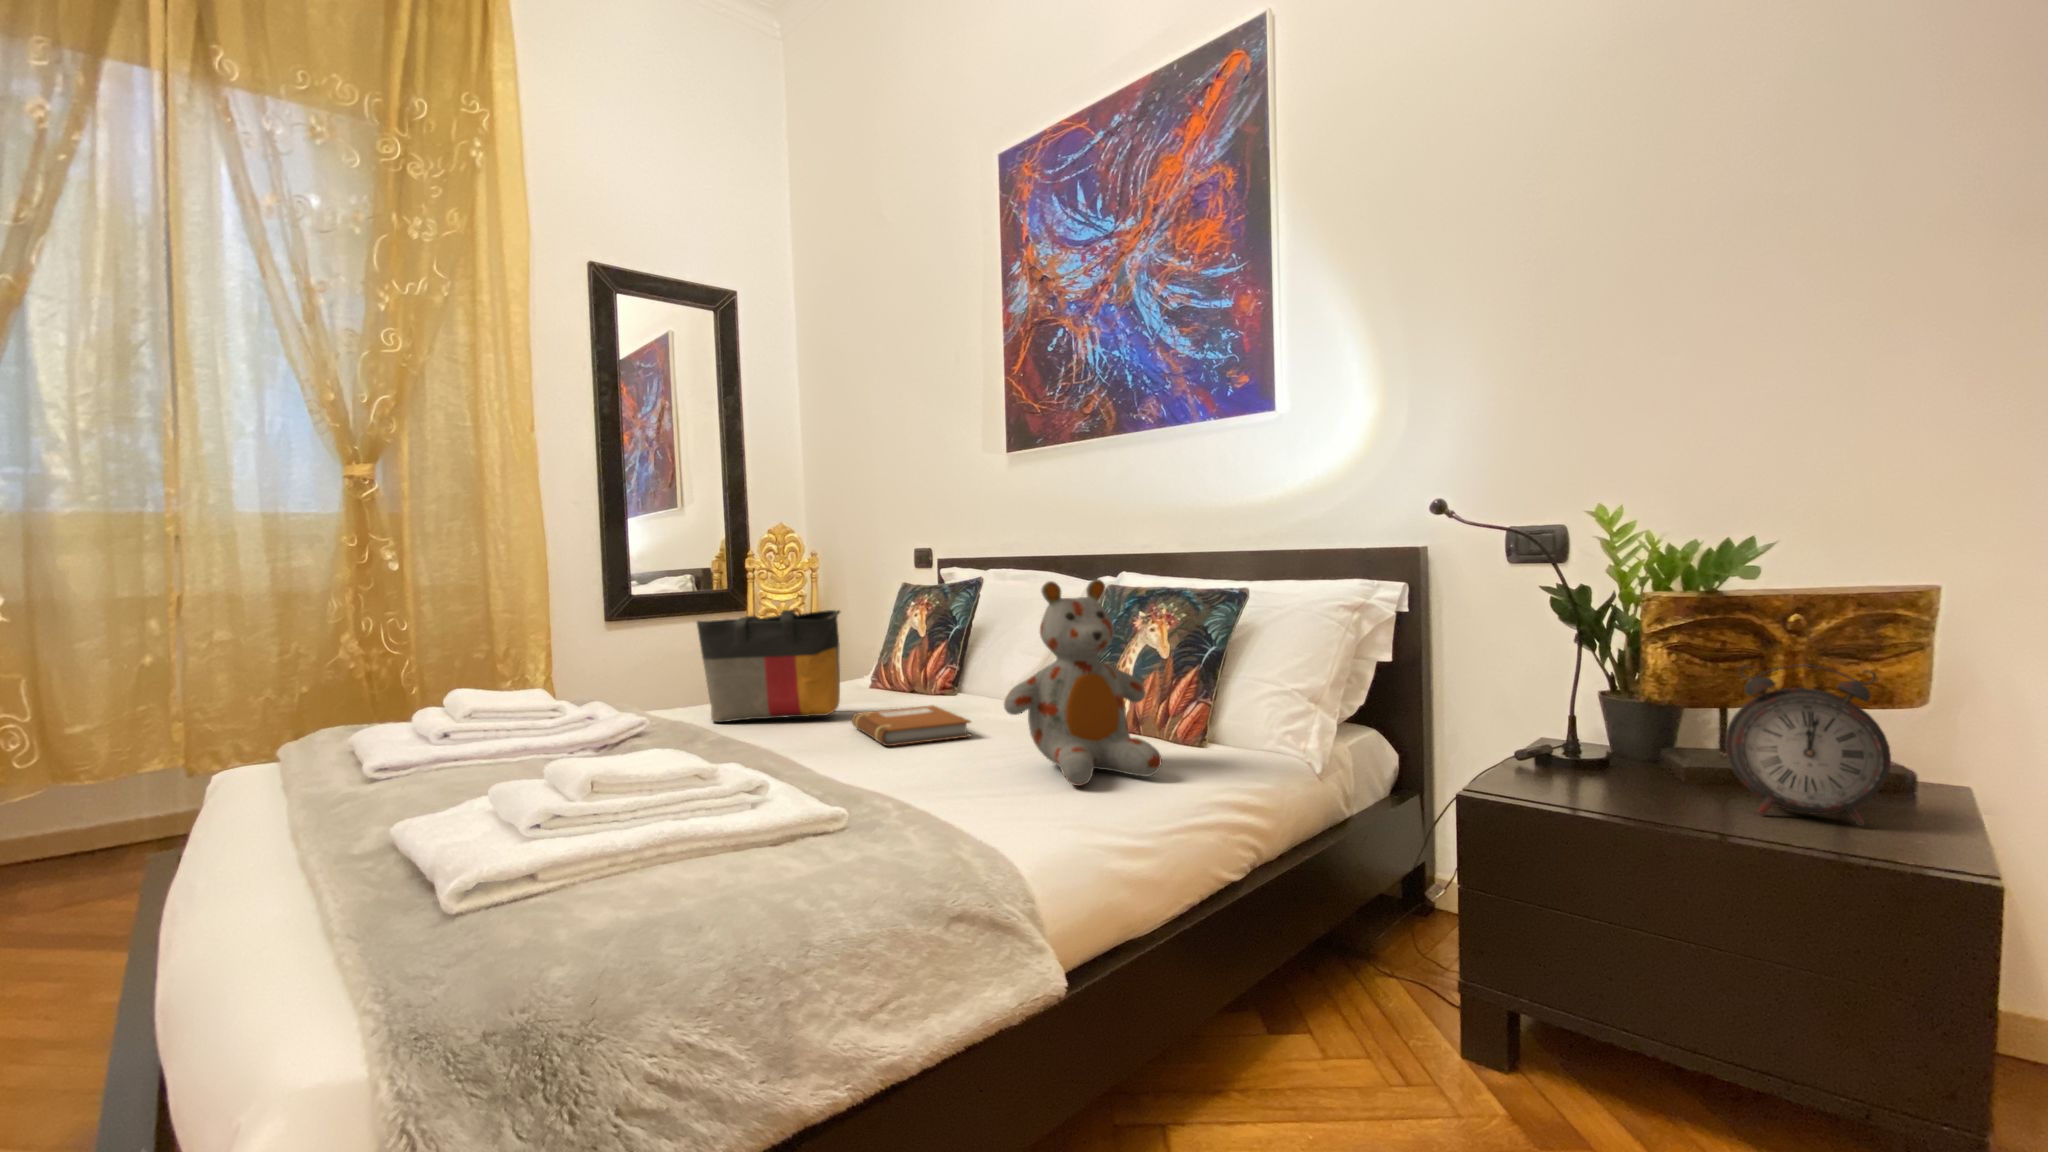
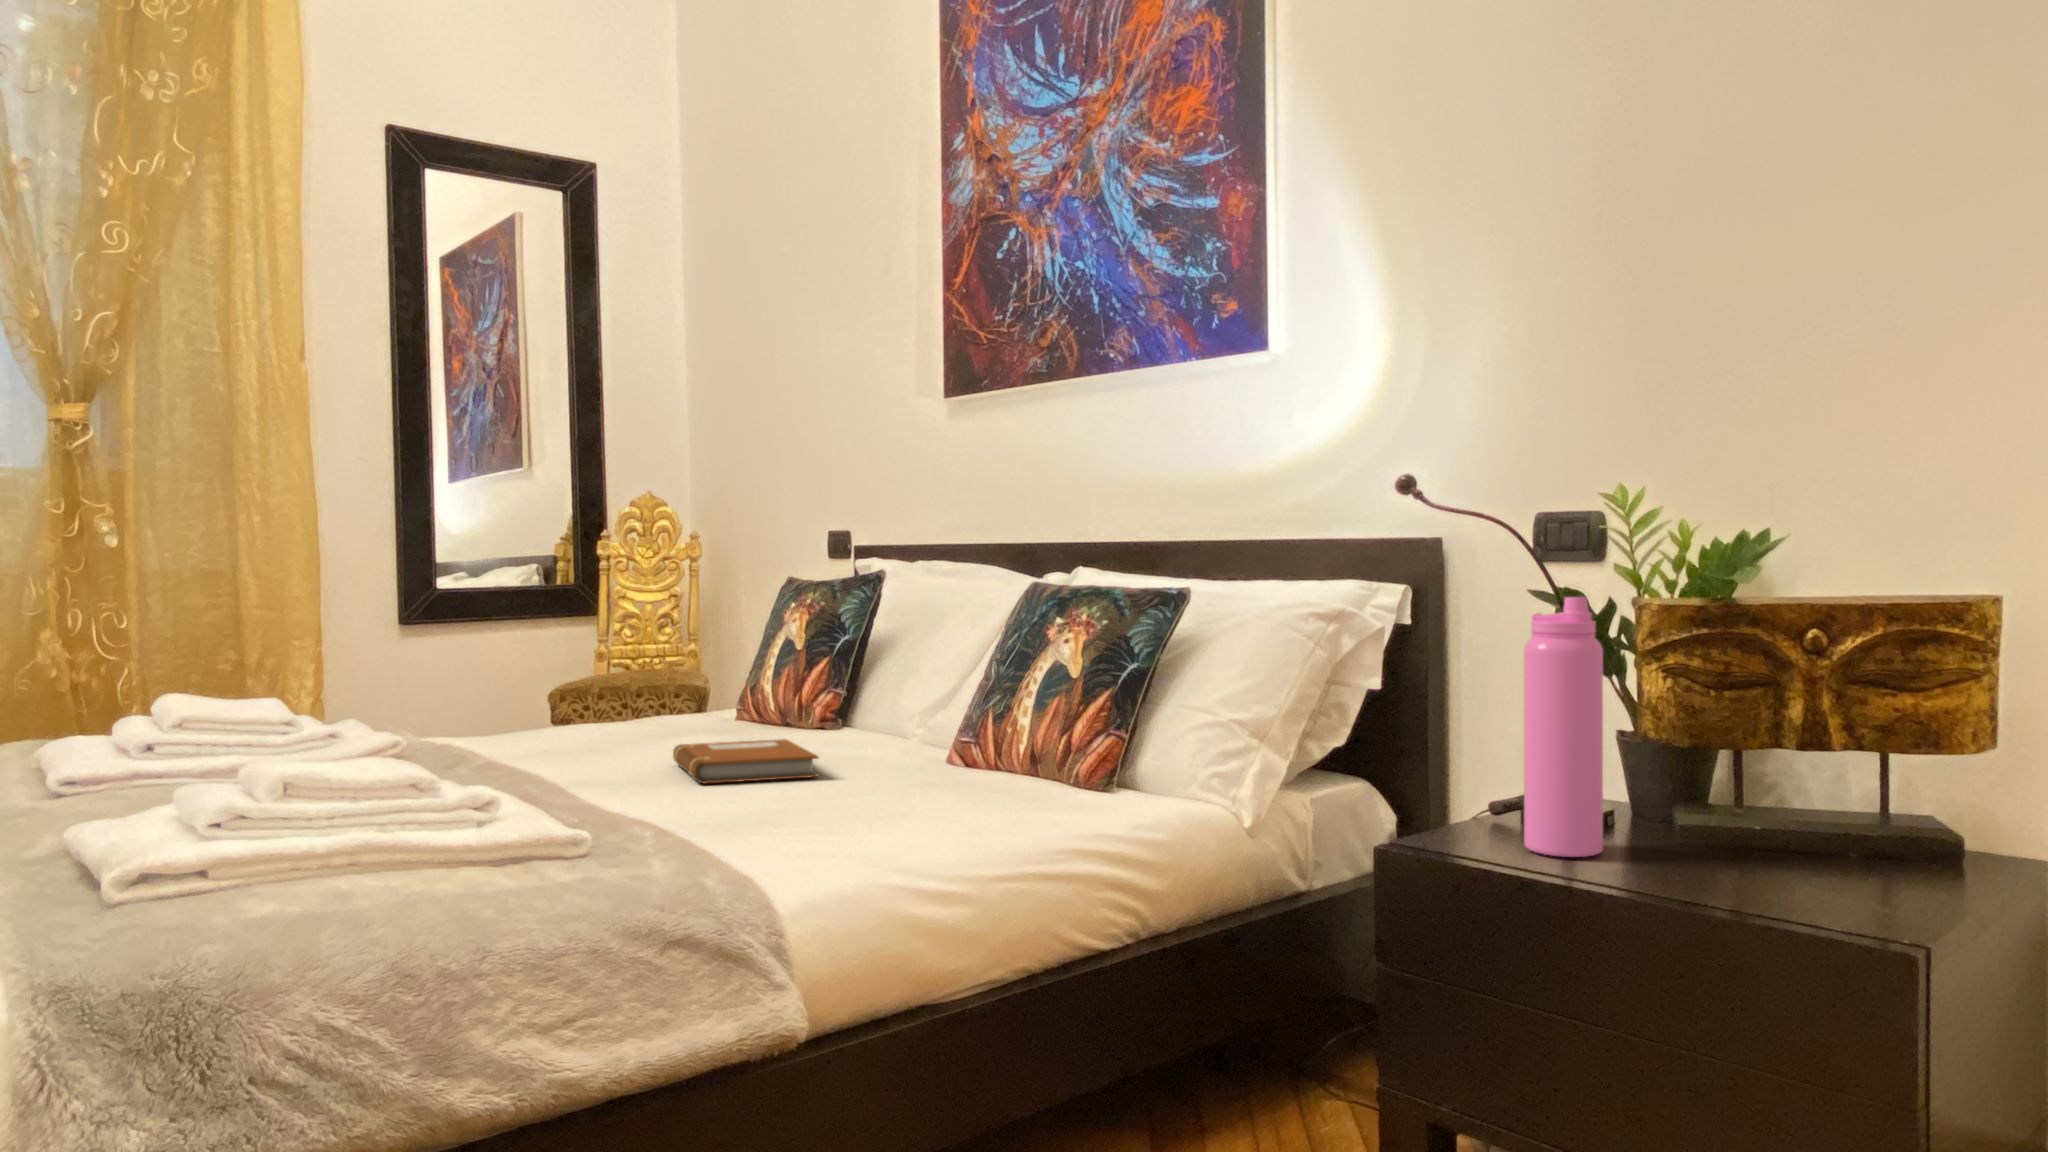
stuffed bear: present [1004,579,1162,786] -> none [827,569,1022,828]
water bottle: none [1568,593,1638,796] -> present [1524,597,1603,857]
tote bag: present [697,610,840,722] -> none [481,607,670,754]
alarm clock: present [1725,664,1891,826] -> none [1699,690,1878,893]

